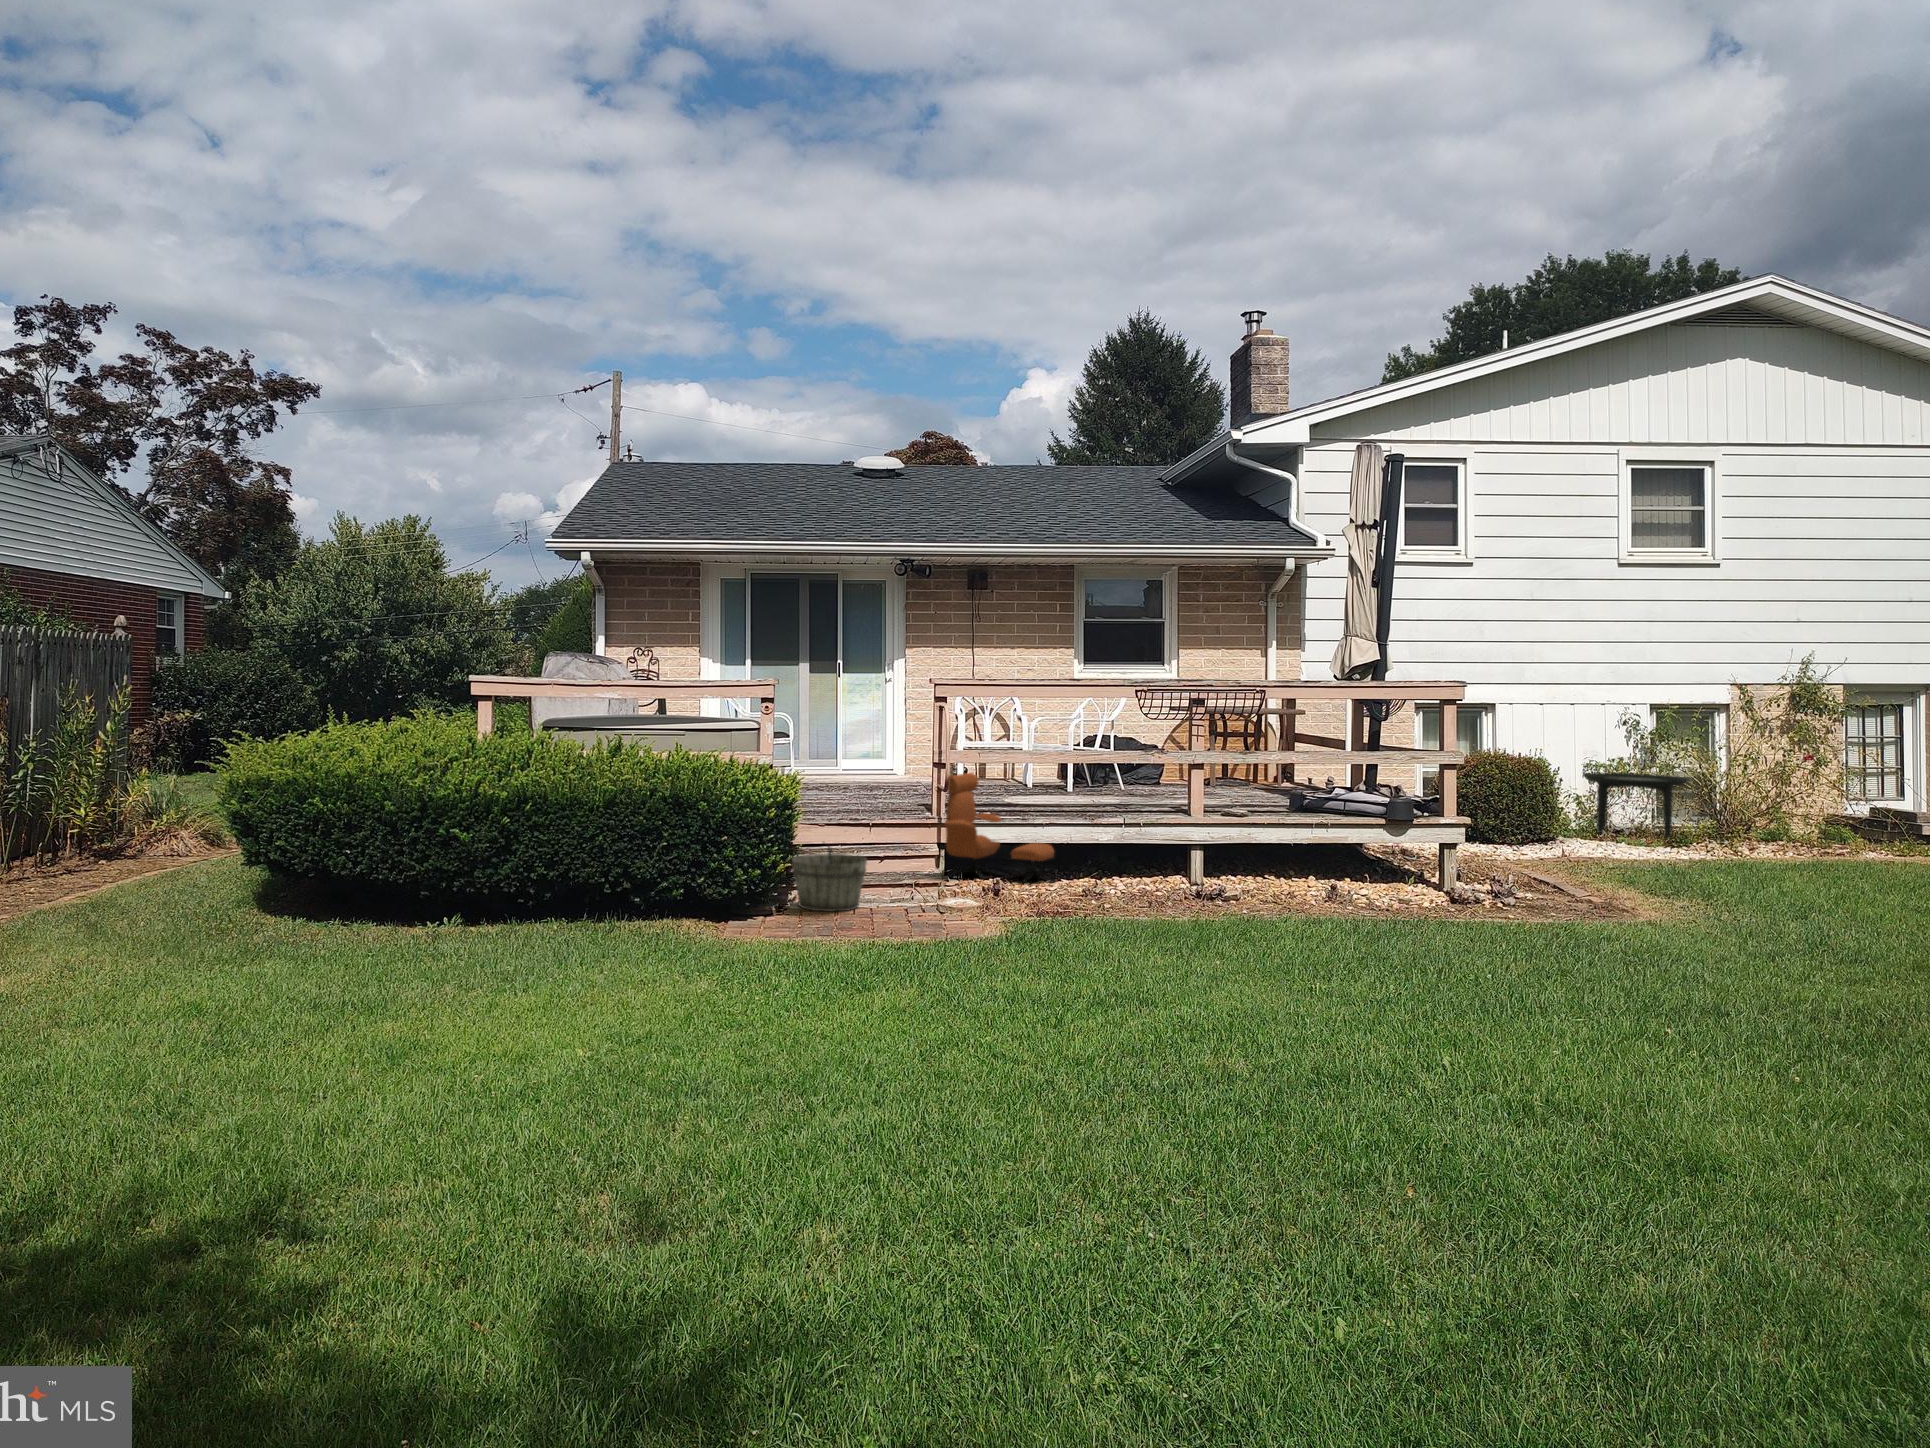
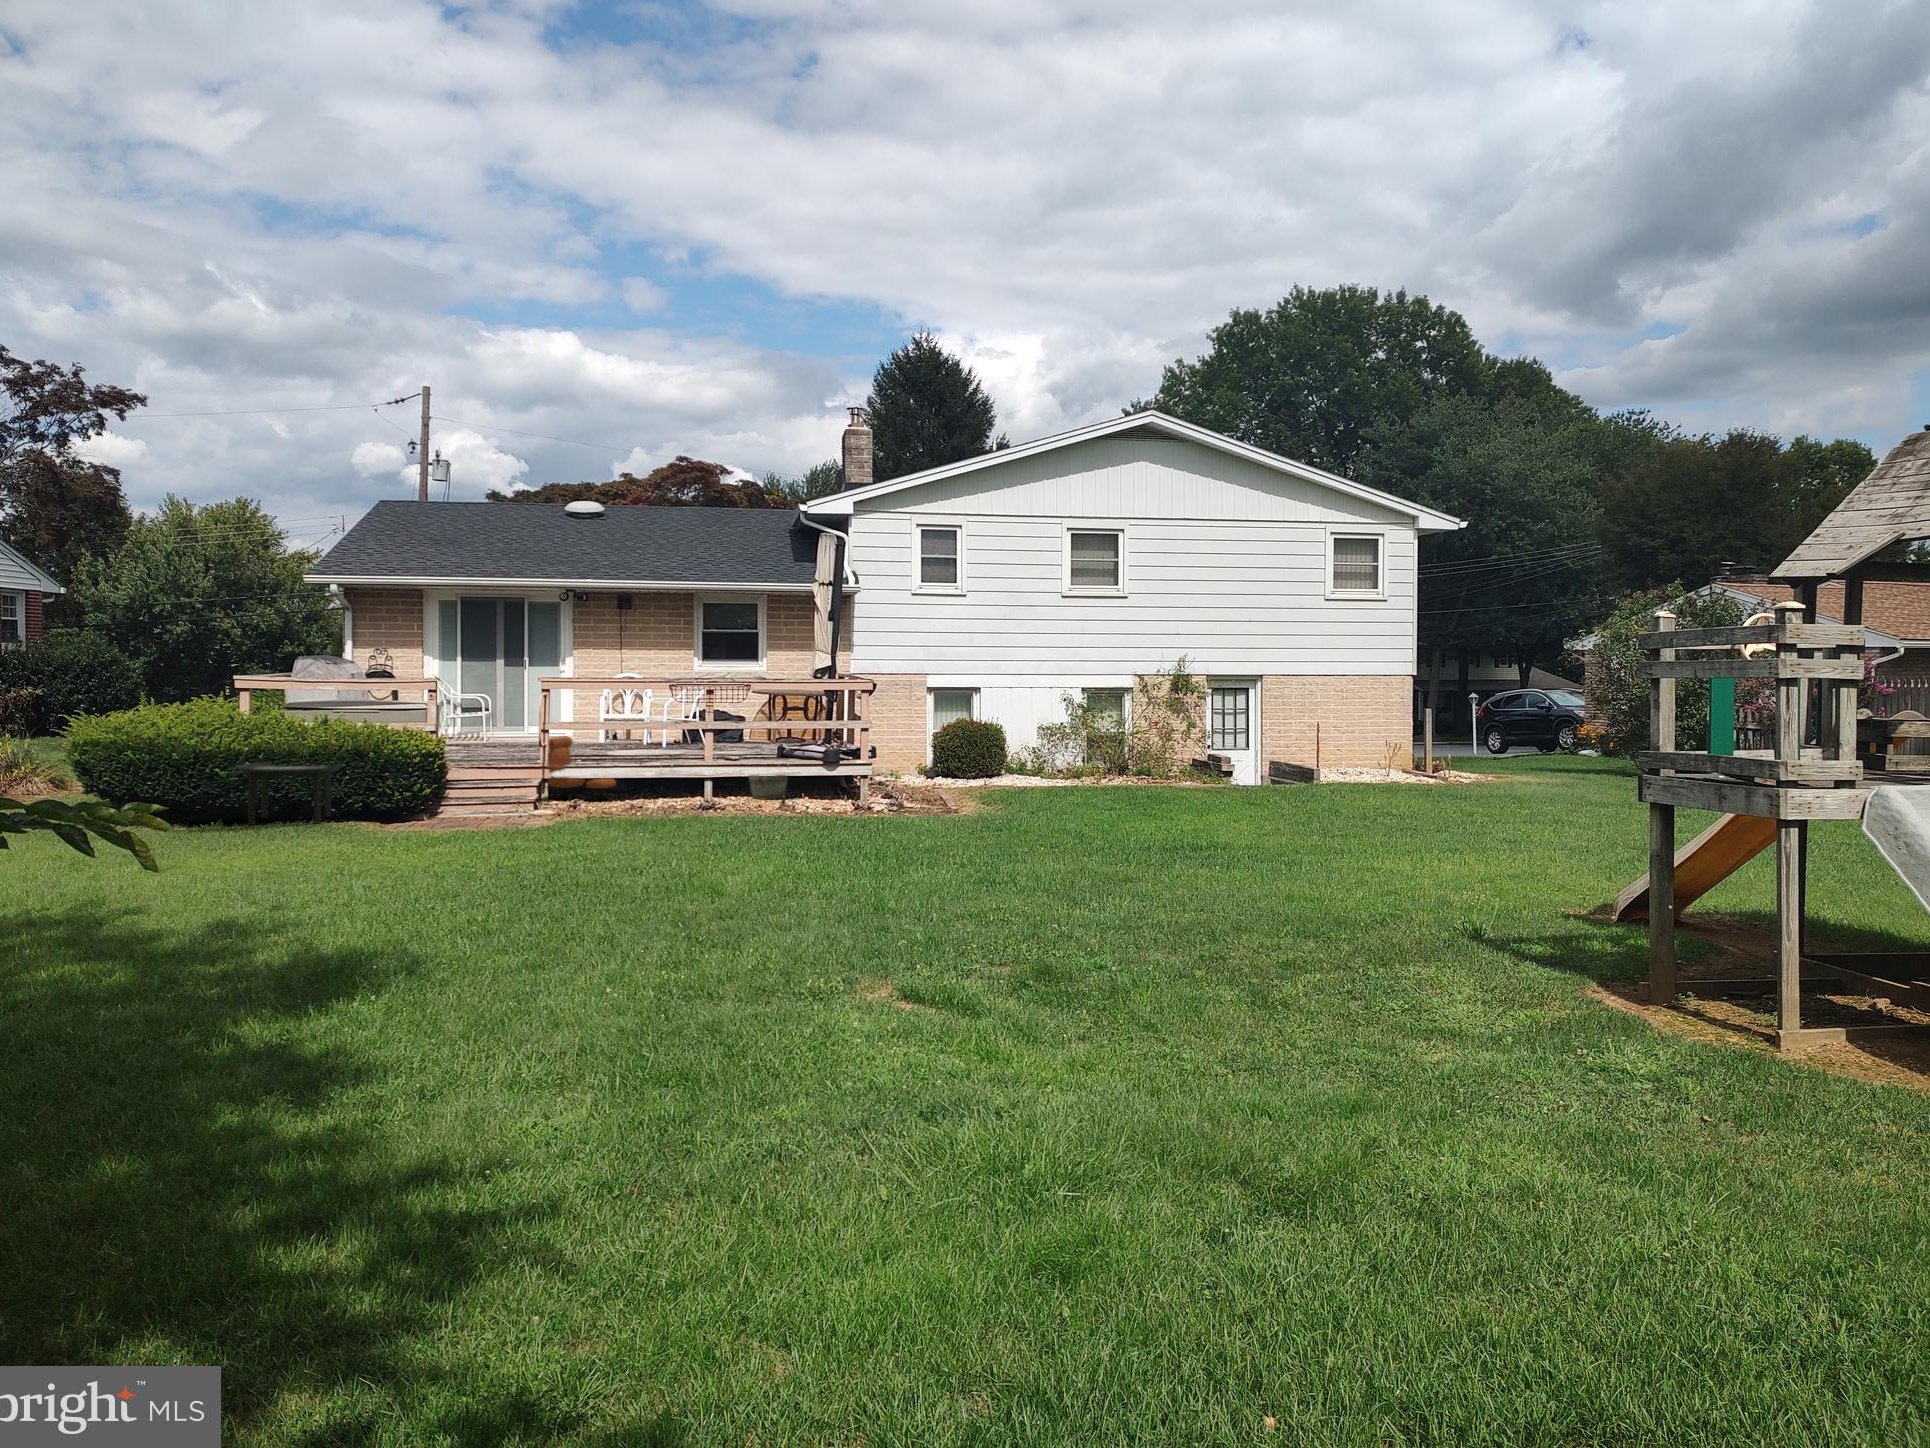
round table: present [1583,773,1690,838] -> present [237,762,343,825]
wooden bucket: present [792,846,867,911] -> present [749,775,788,799]

